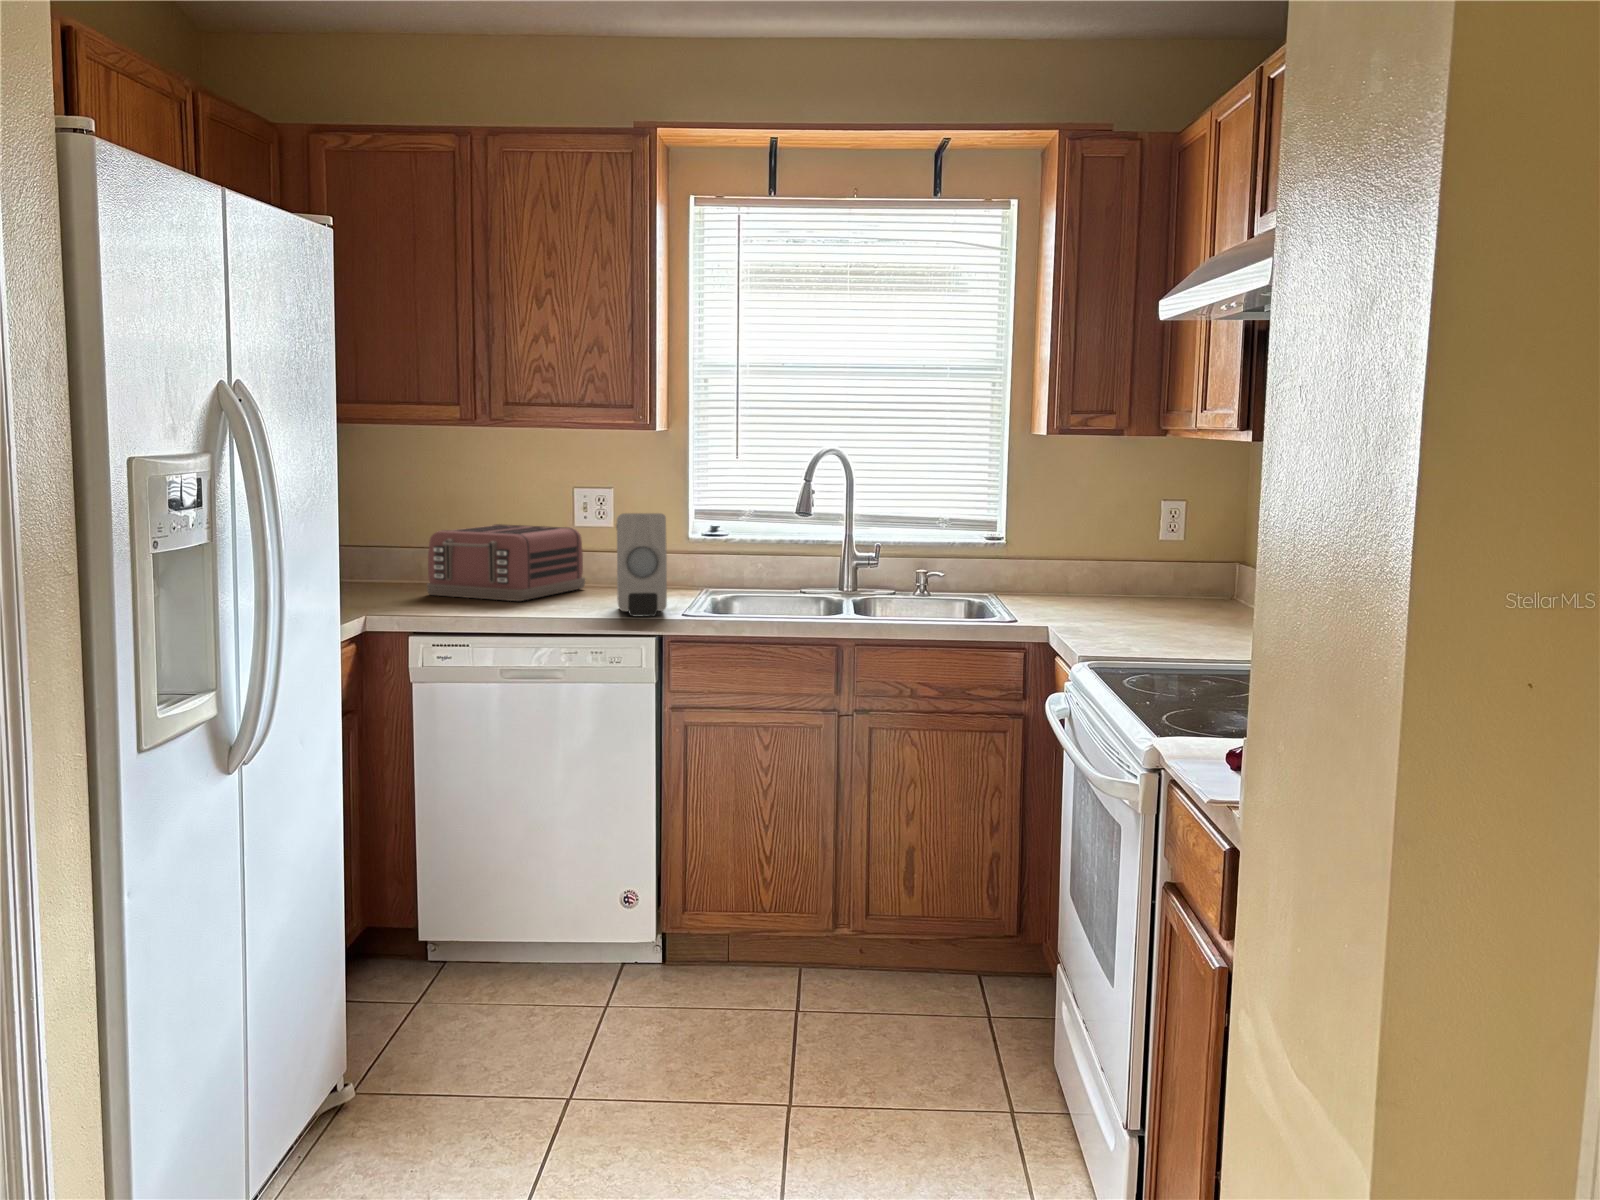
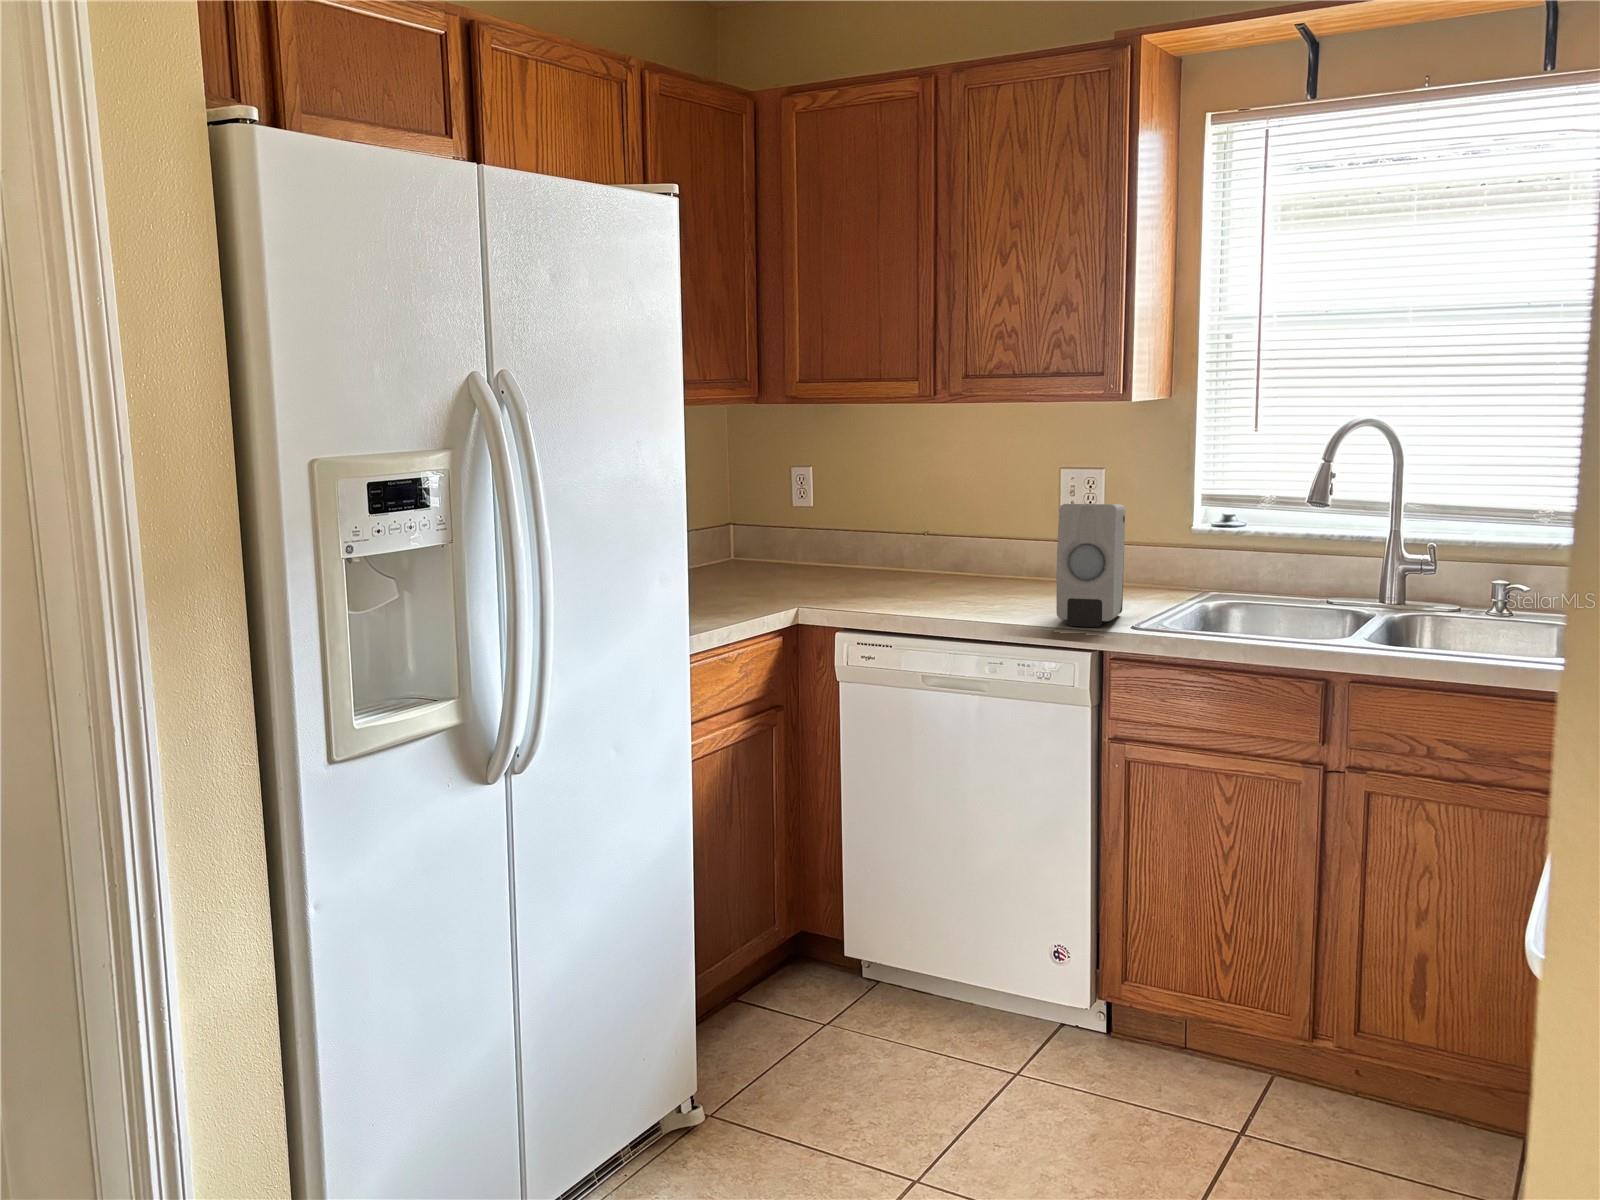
toaster: present [427,524,585,601] -> none [887,509,1063,598]

